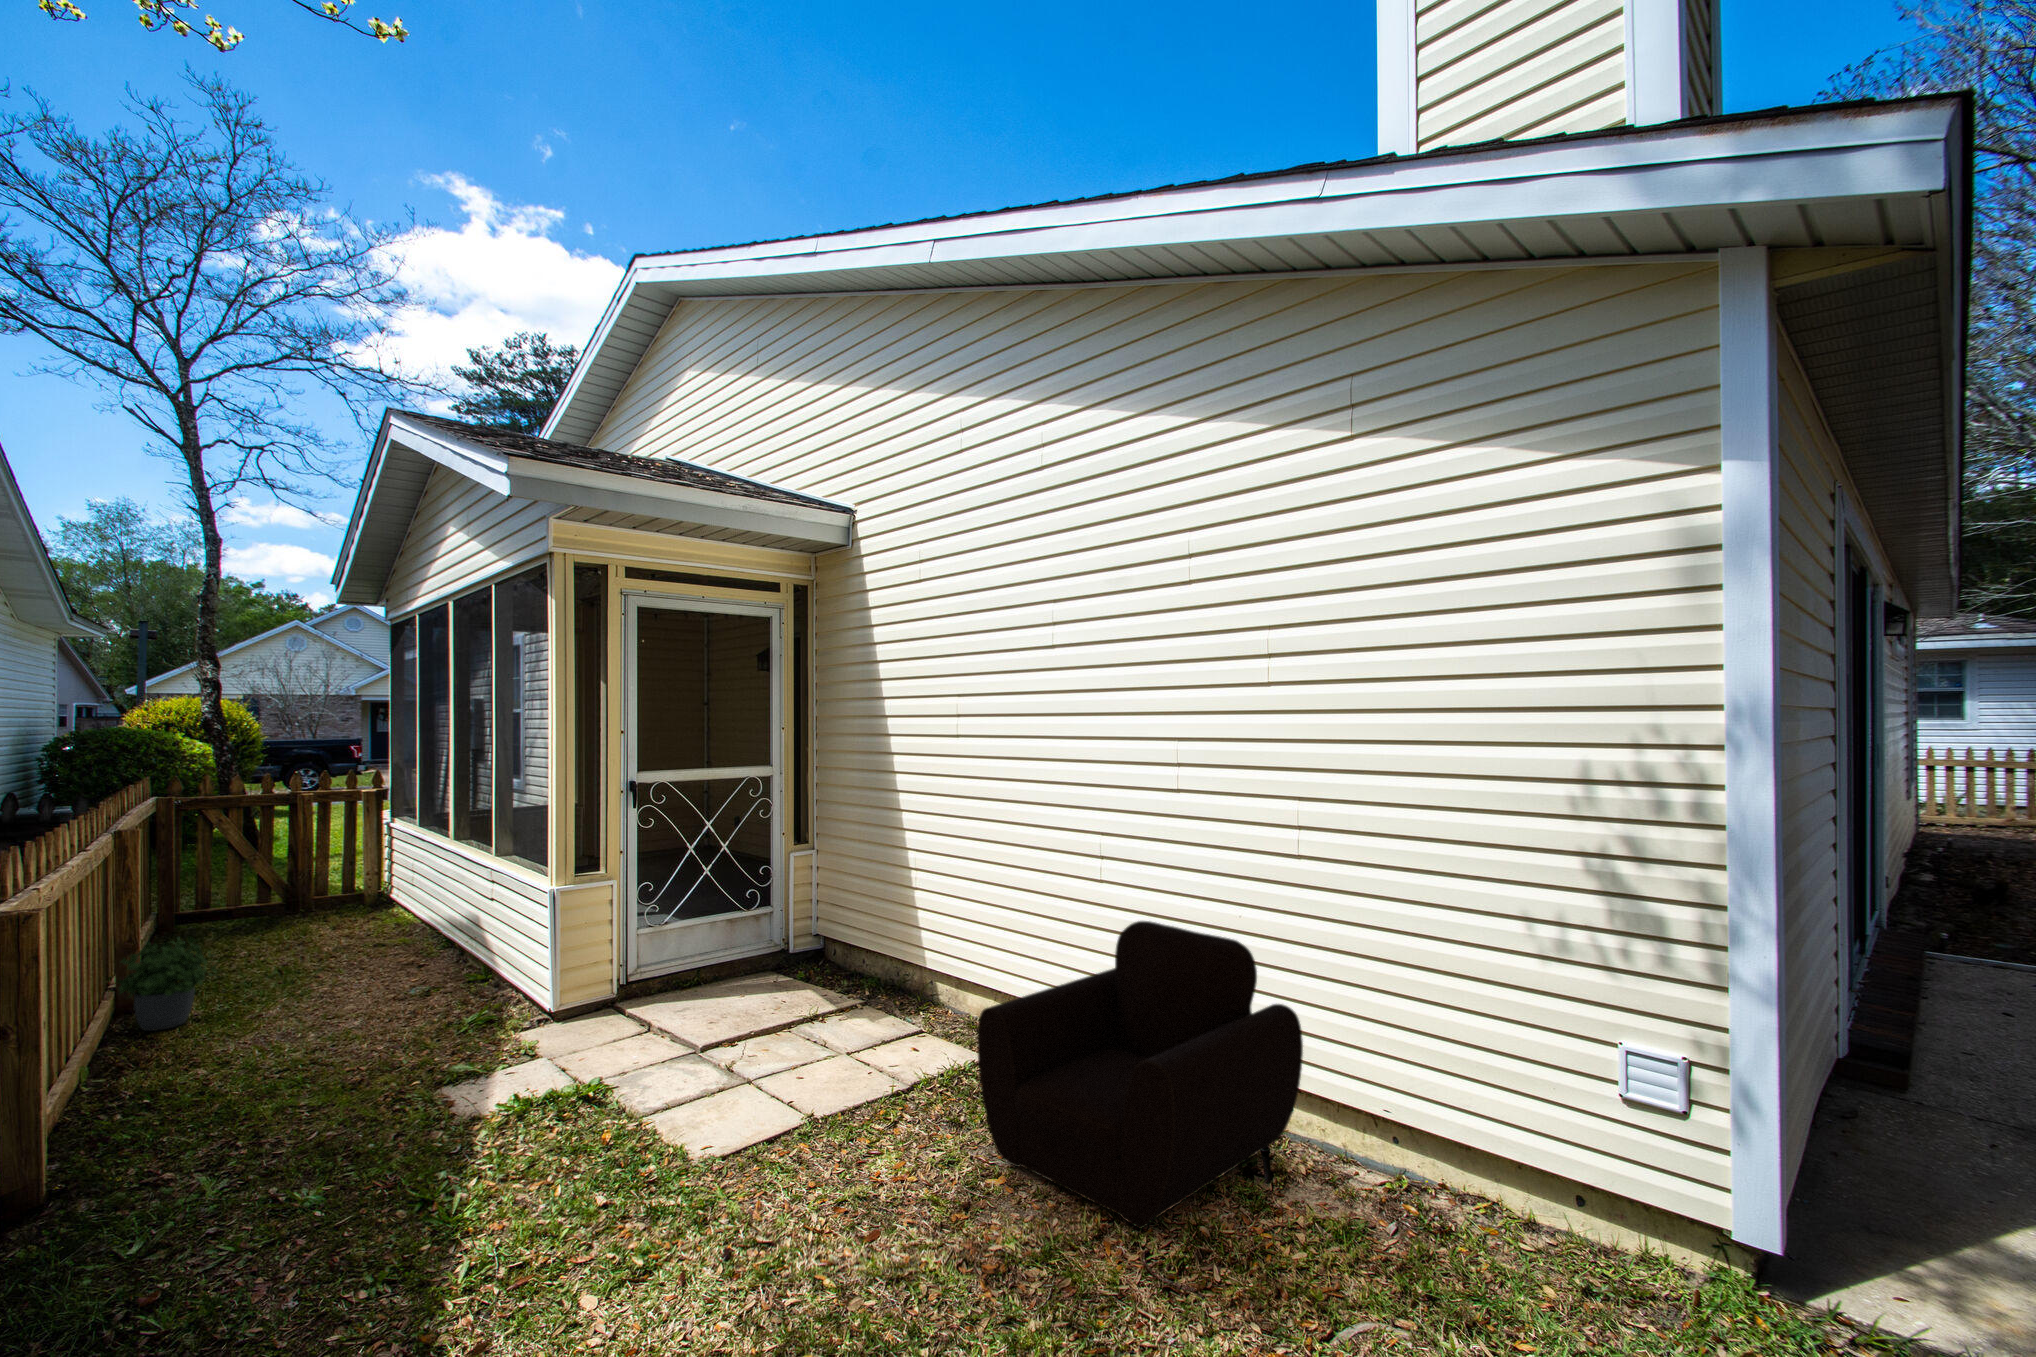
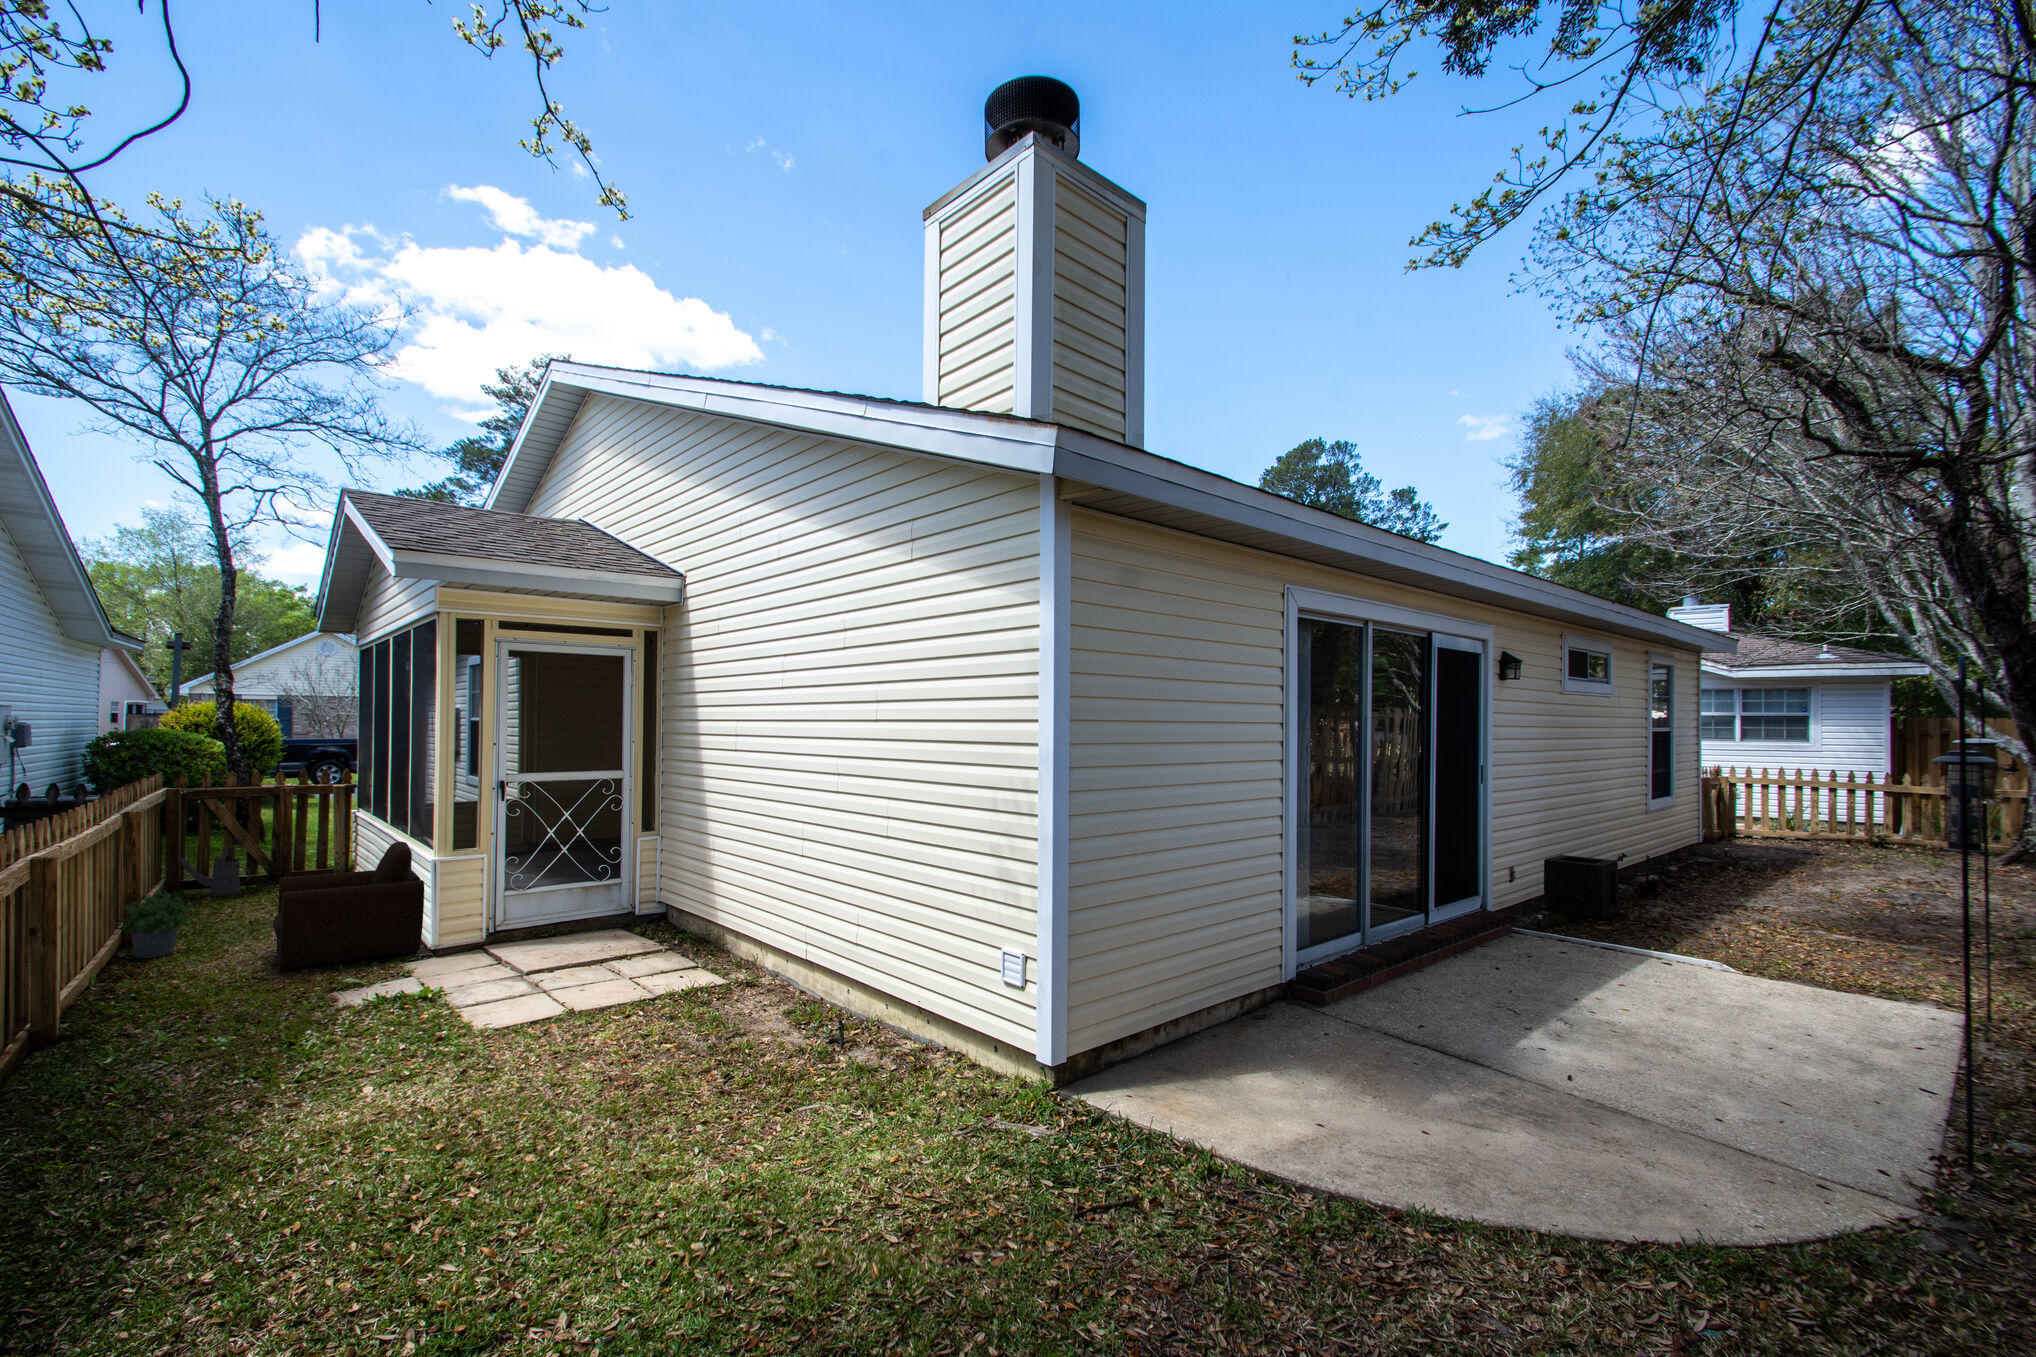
wooden crate: none [1893,855,1986,936] -> present [1544,855,1619,919]
watering can: none [173,868,265,930] -> present [178,847,250,896]
armchair: present [977,921,1303,1229] -> present [273,842,424,971]

